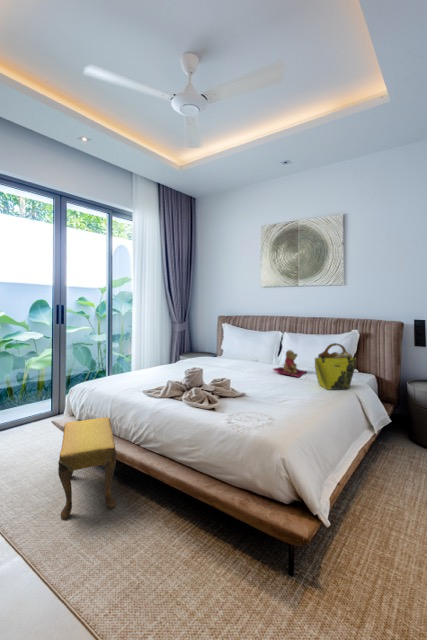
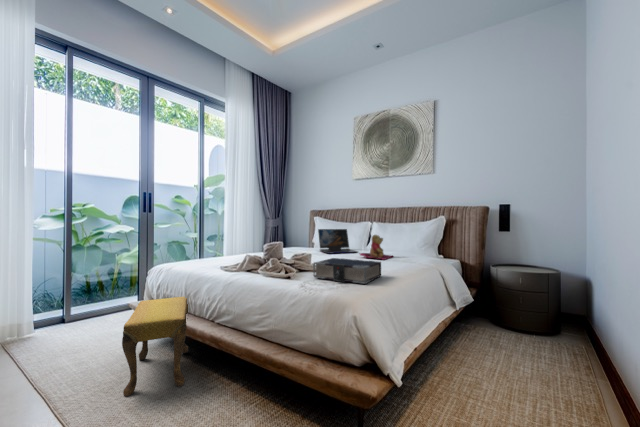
laptop: none [229,338,270,365] -> present [318,229,358,254]
tote bag: present [315,343,356,390] -> none [397,220,438,267]
book: none [237,384,303,419] -> present [313,258,381,284]

